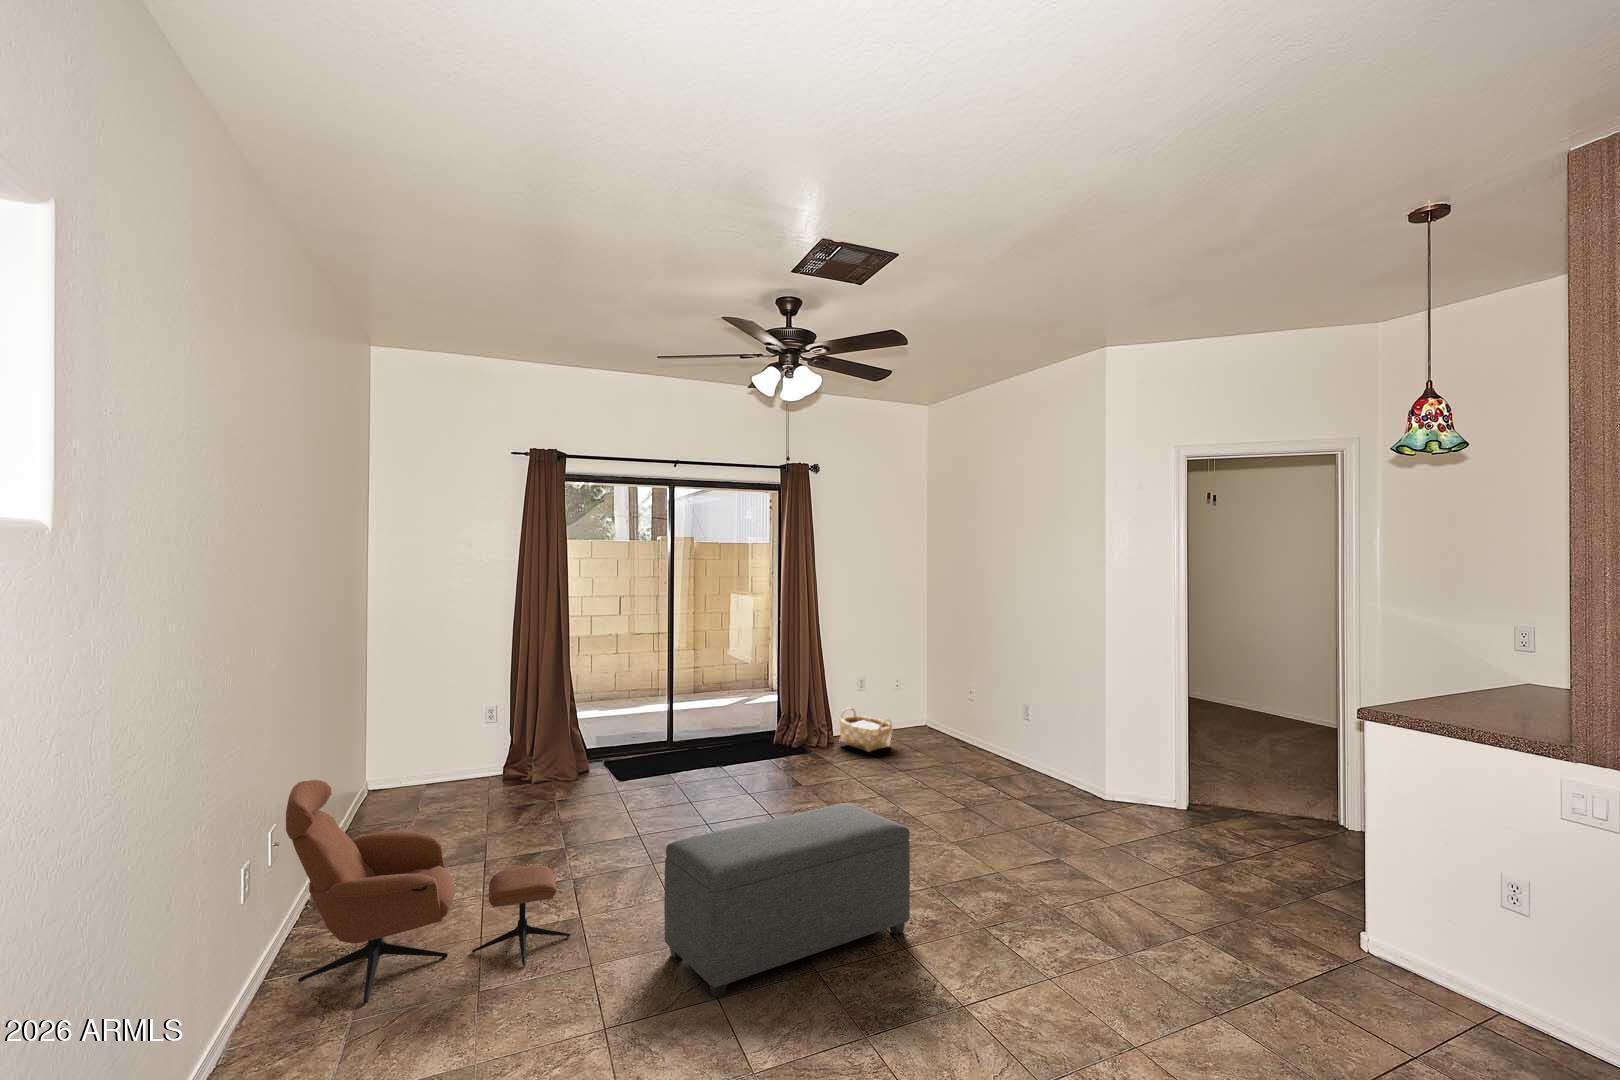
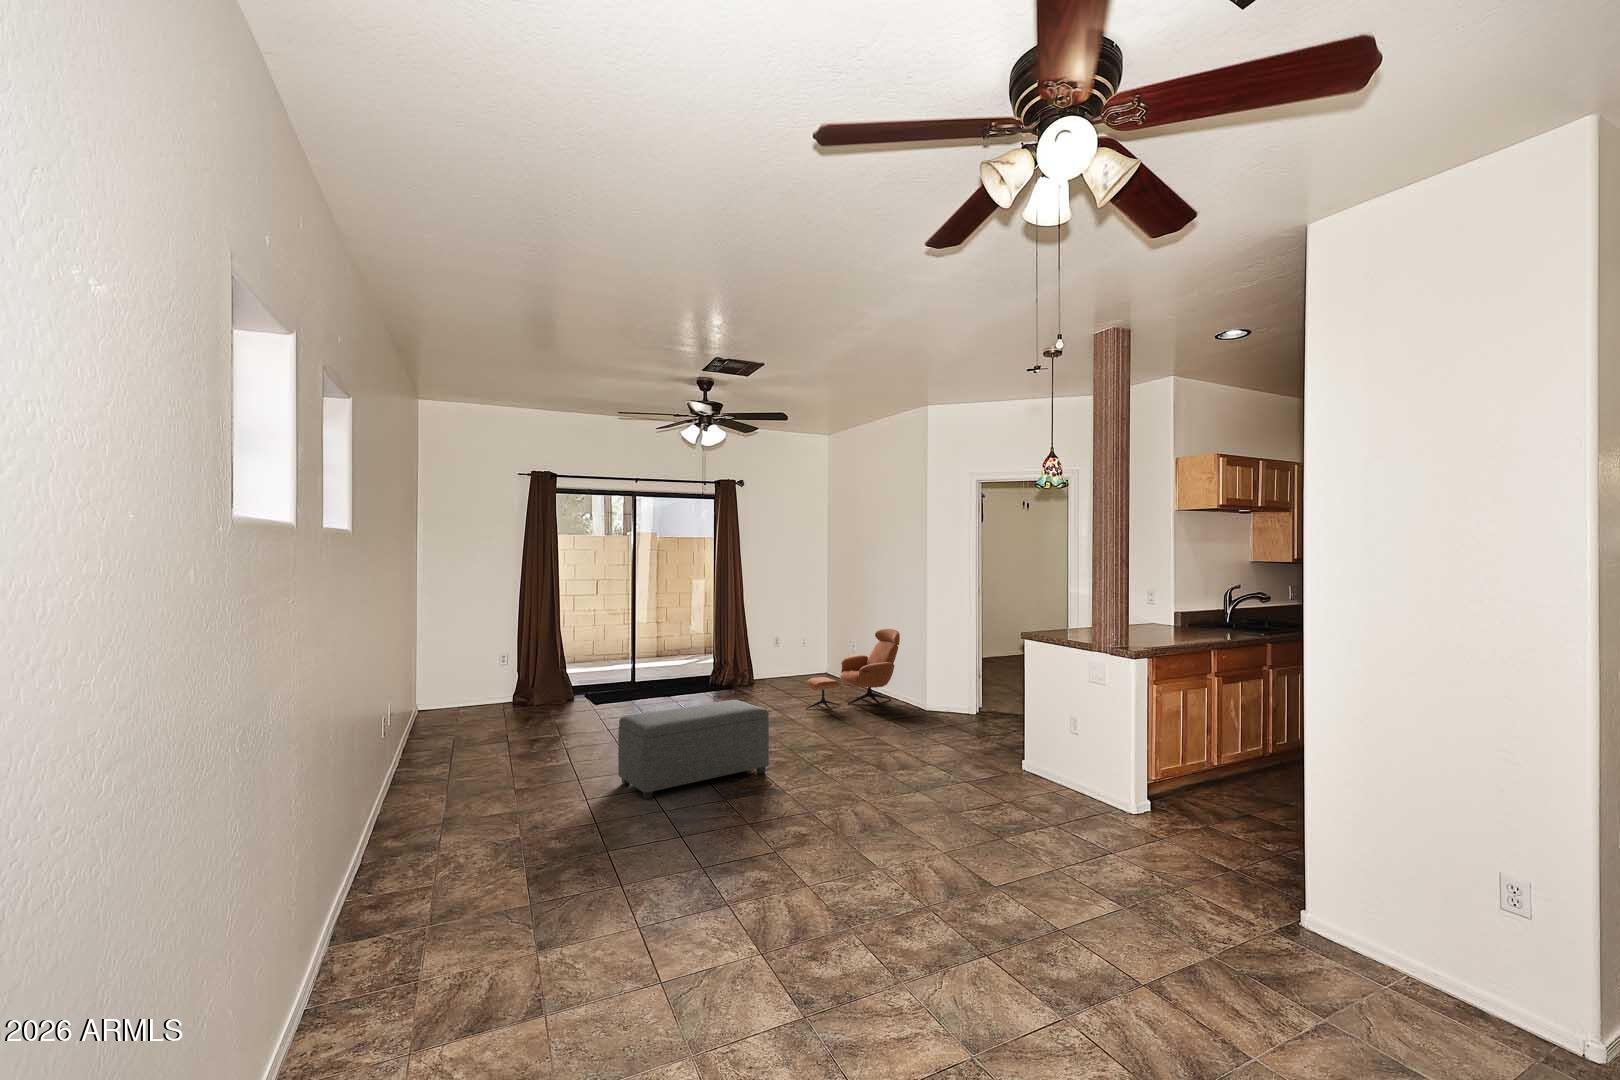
woven basket: present [839,707,892,752] -> none [757,656,795,686]
lounge chair: present [286,780,570,1003] -> present [806,629,900,711]

